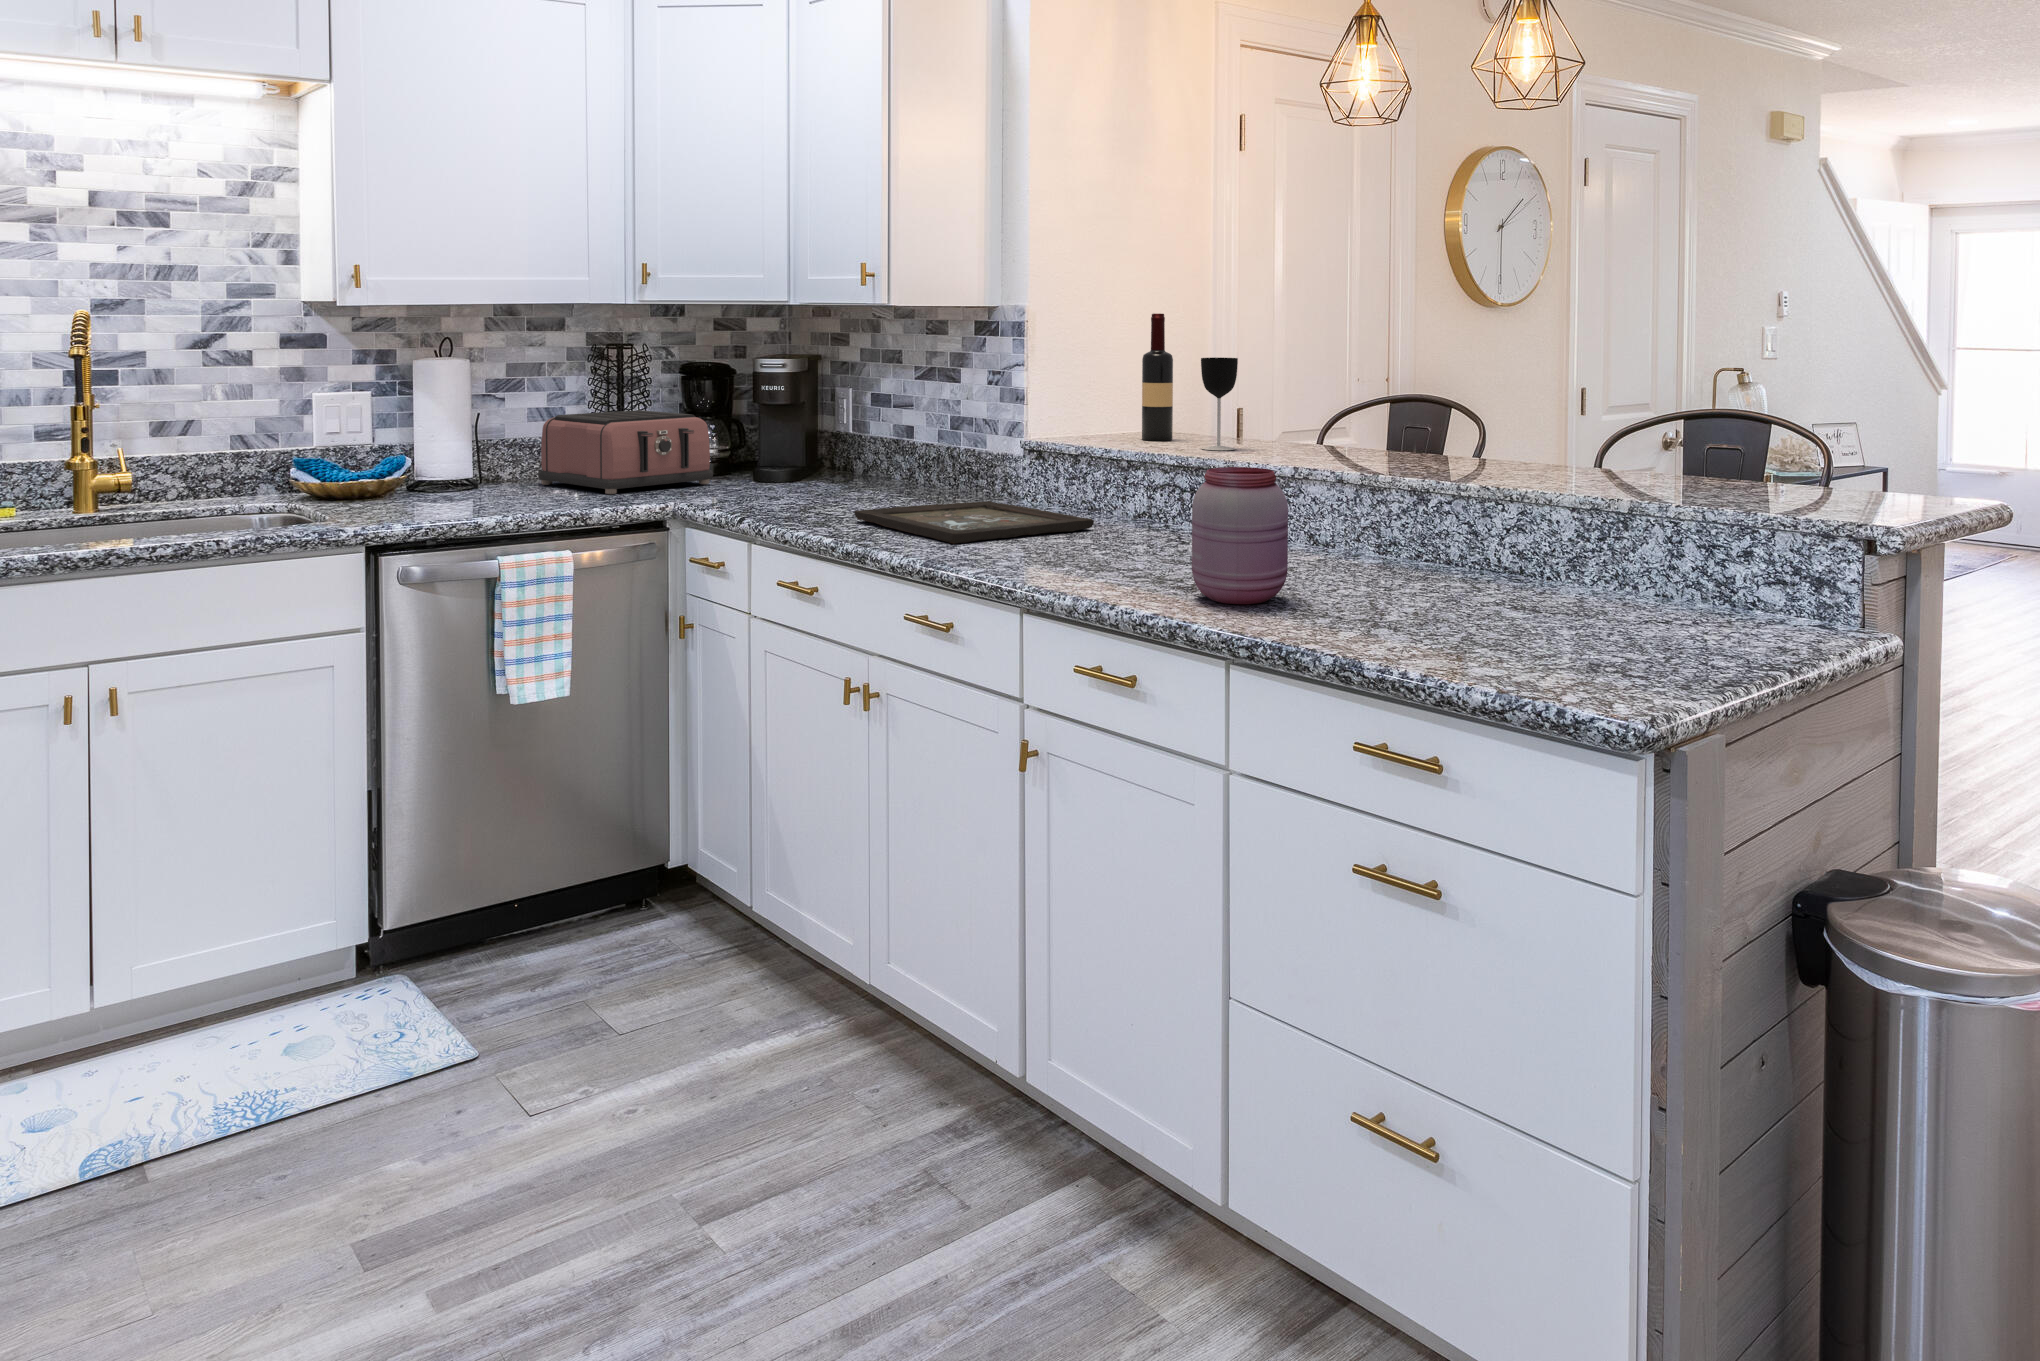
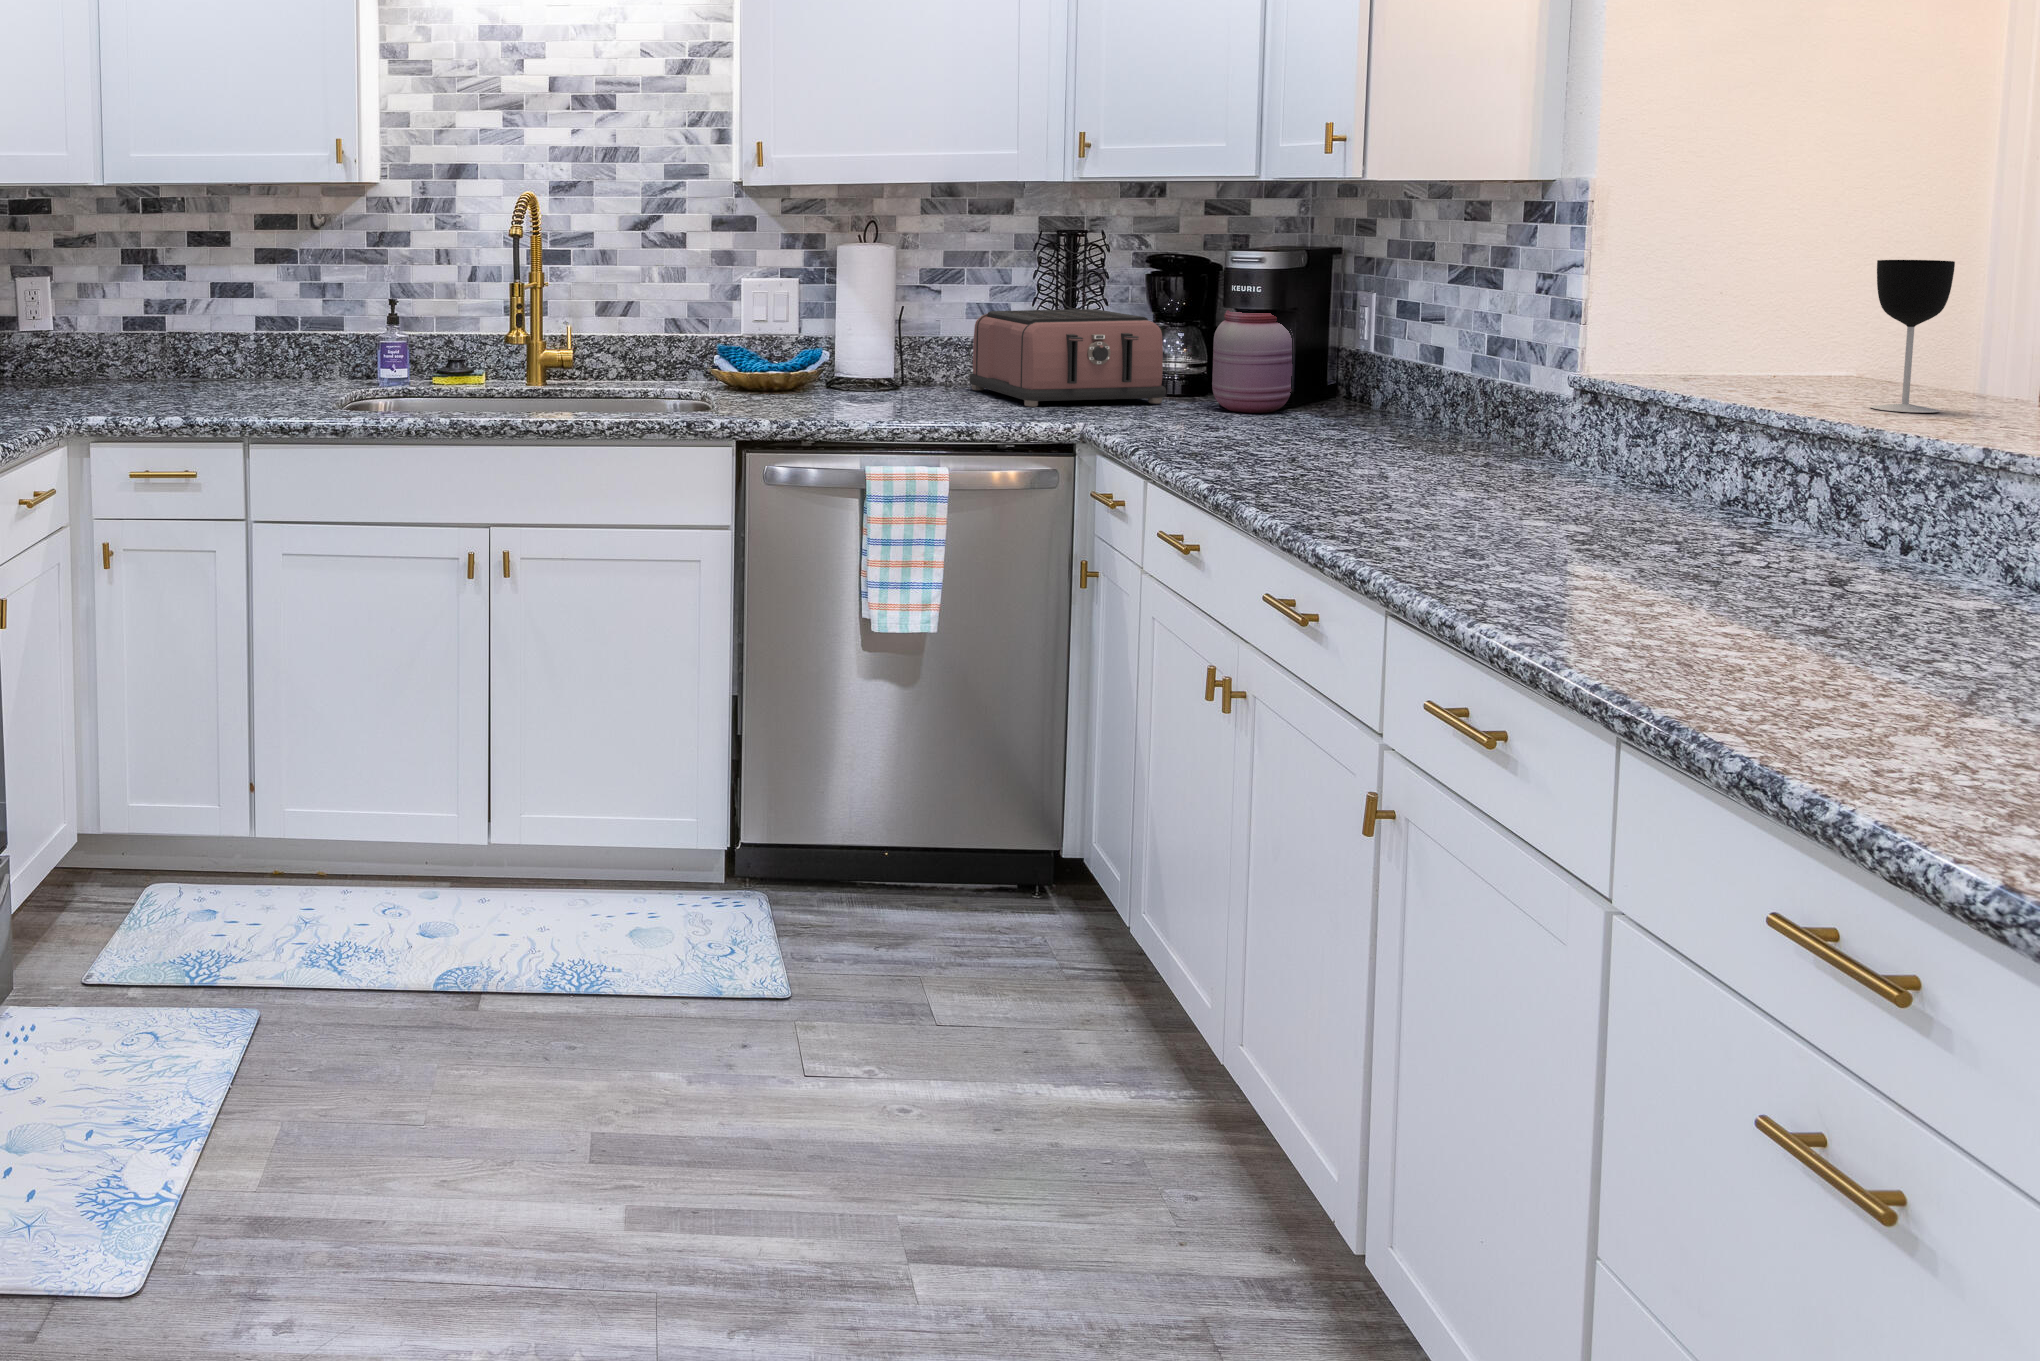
wine bottle: present [1142,314,1173,441] -> none [1790,188,1859,390]
jar: present [1192,467,1288,604] -> present [1212,310,1293,413]
tray: present [855,501,1094,544] -> none [1276,453,1626,512]

